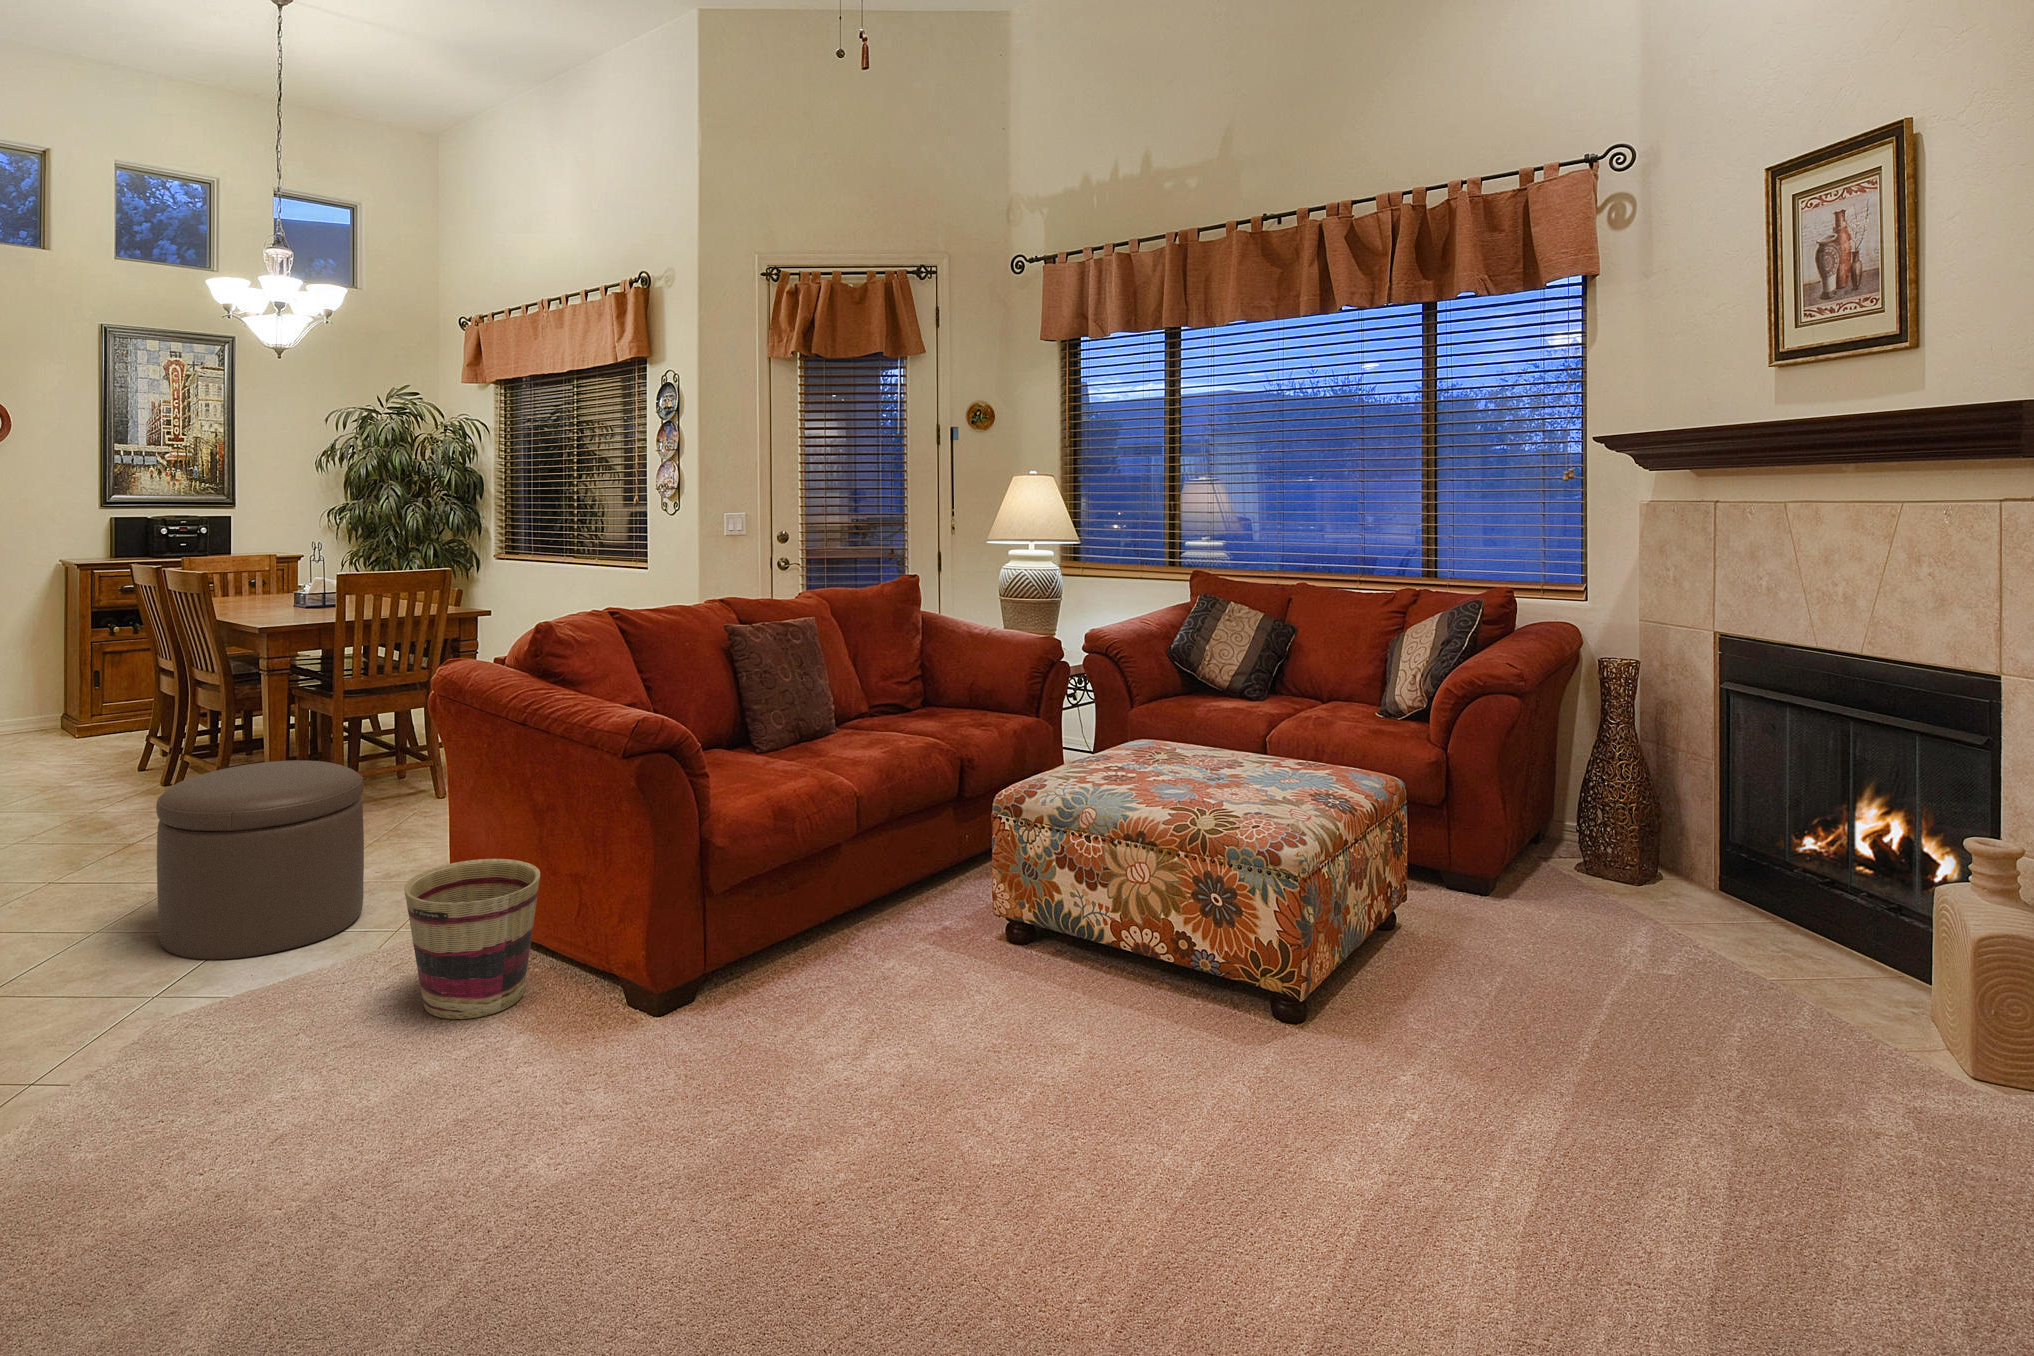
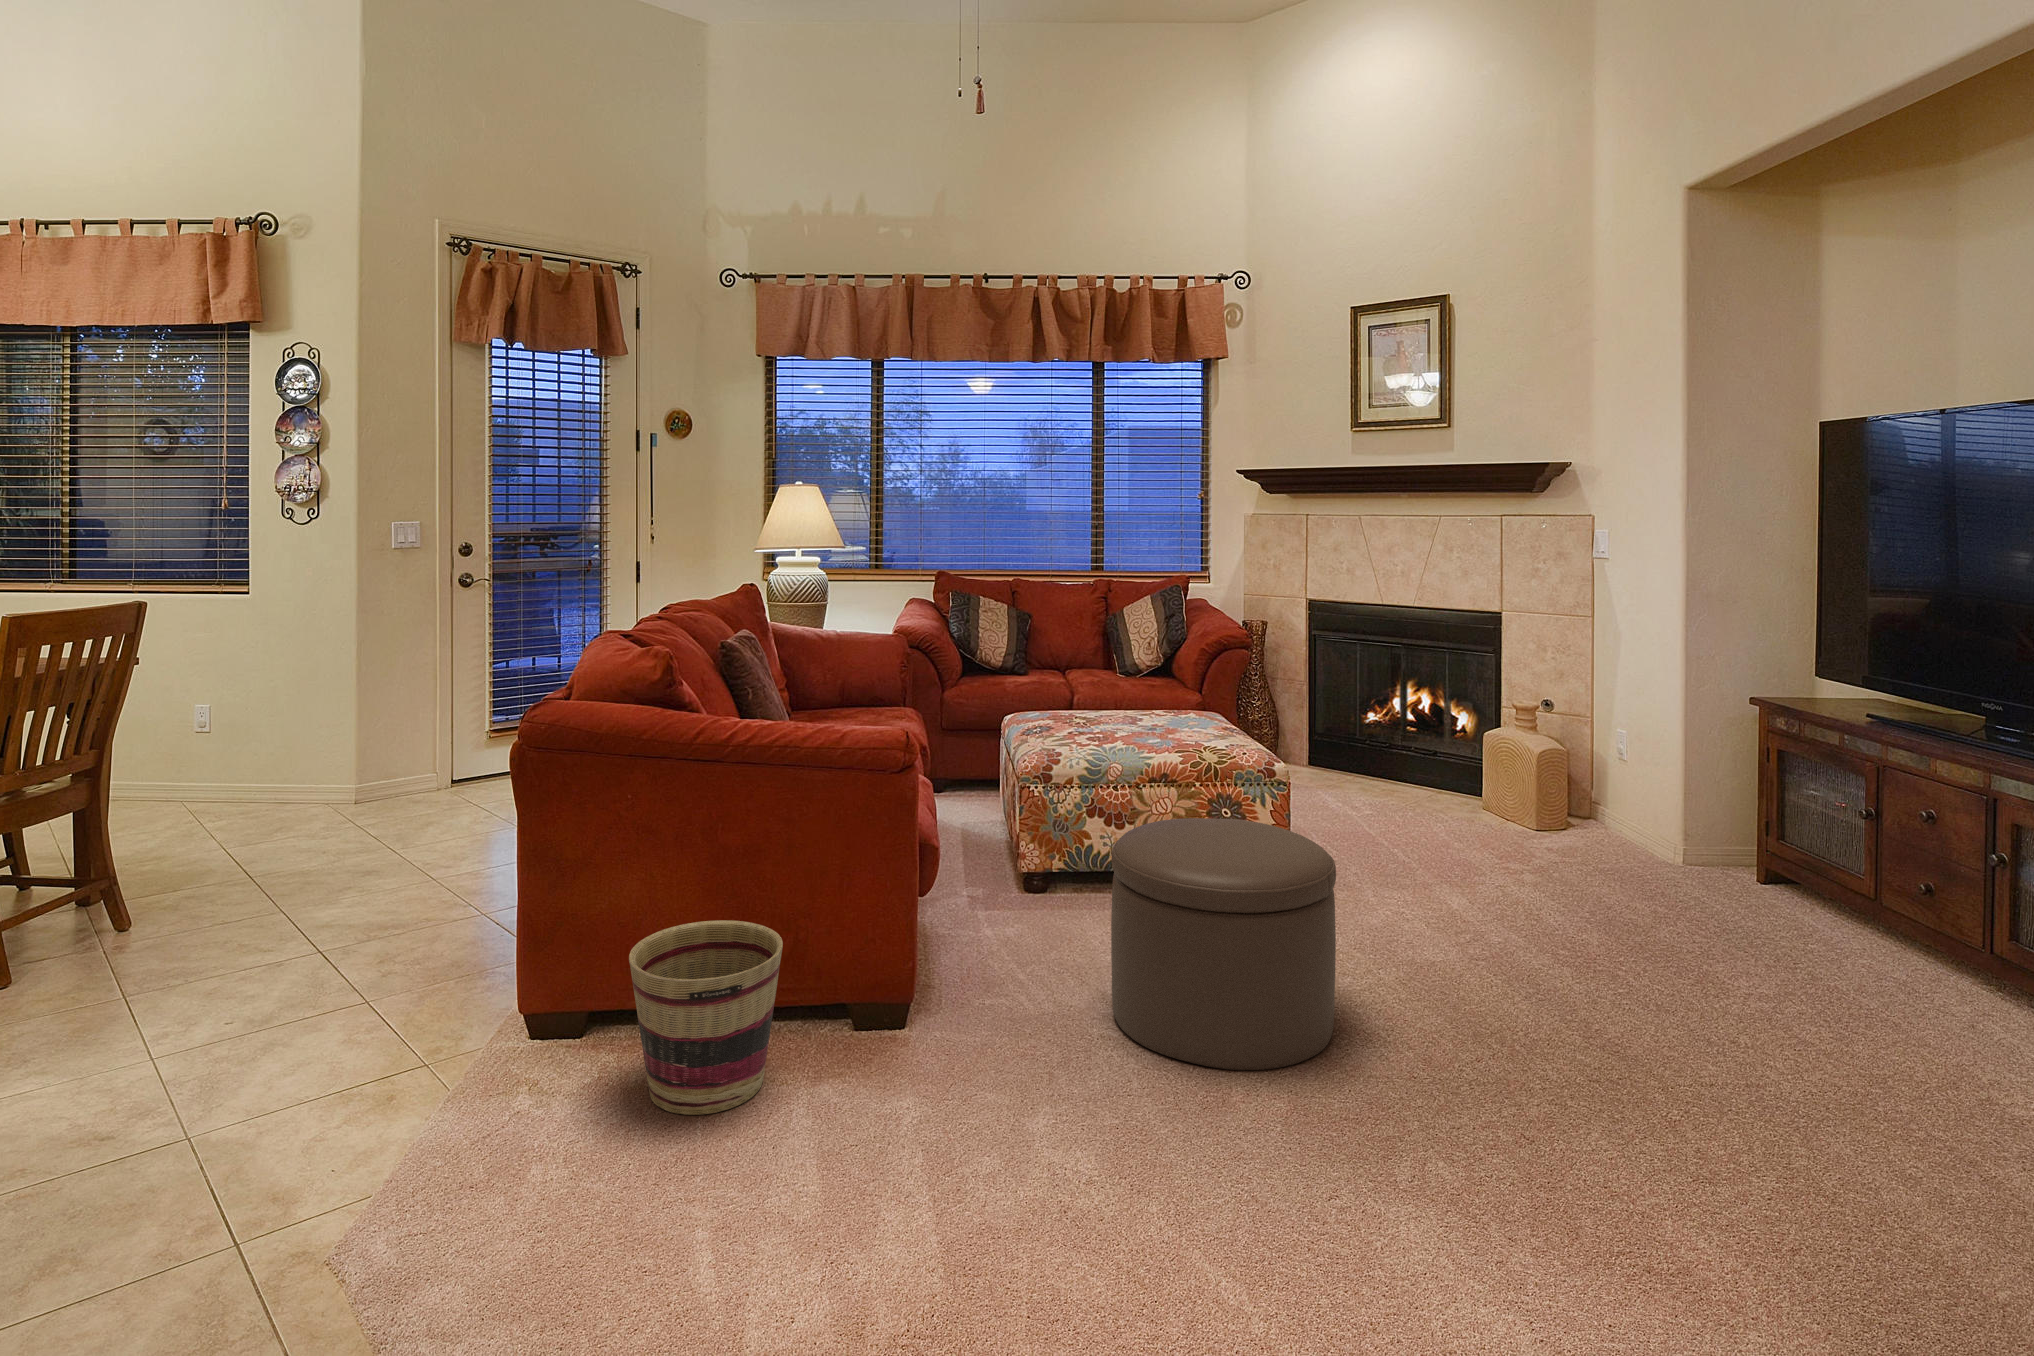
ottoman: present [156,760,364,960] -> present [1111,818,1336,1070]

